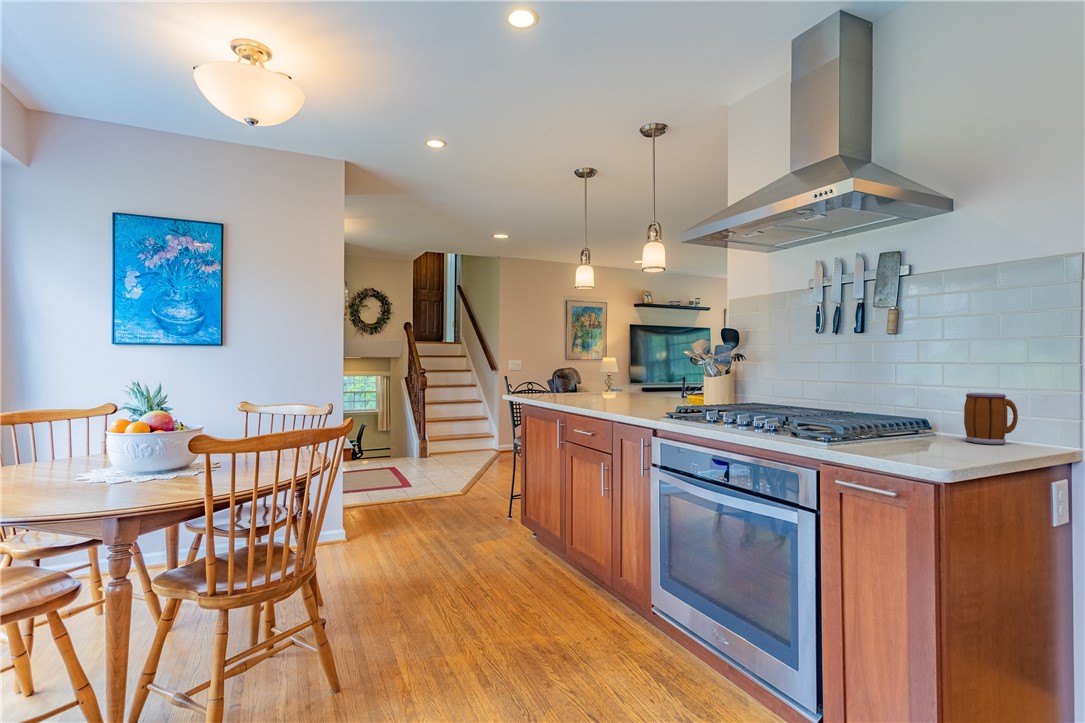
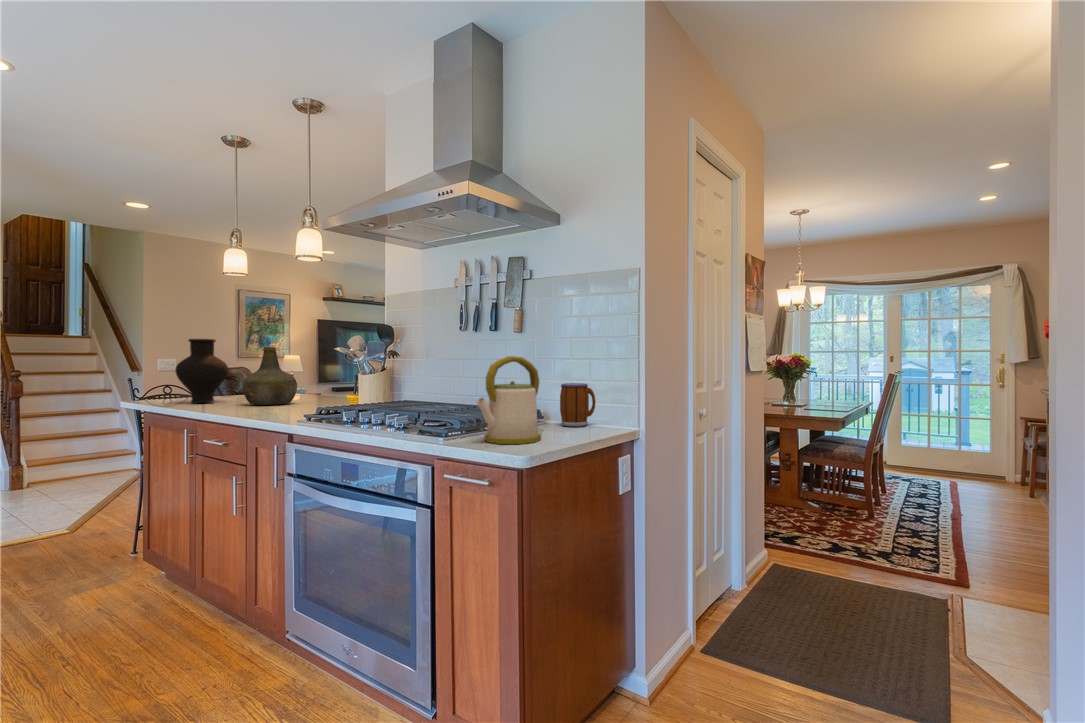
vase: none [546,345,583,398] -> present [175,339,228,403]
bottle: none [598,351,641,402] -> present [242,347,297,405]
kettle: none [871,361,952,457] -> present [477,356,541,444]

